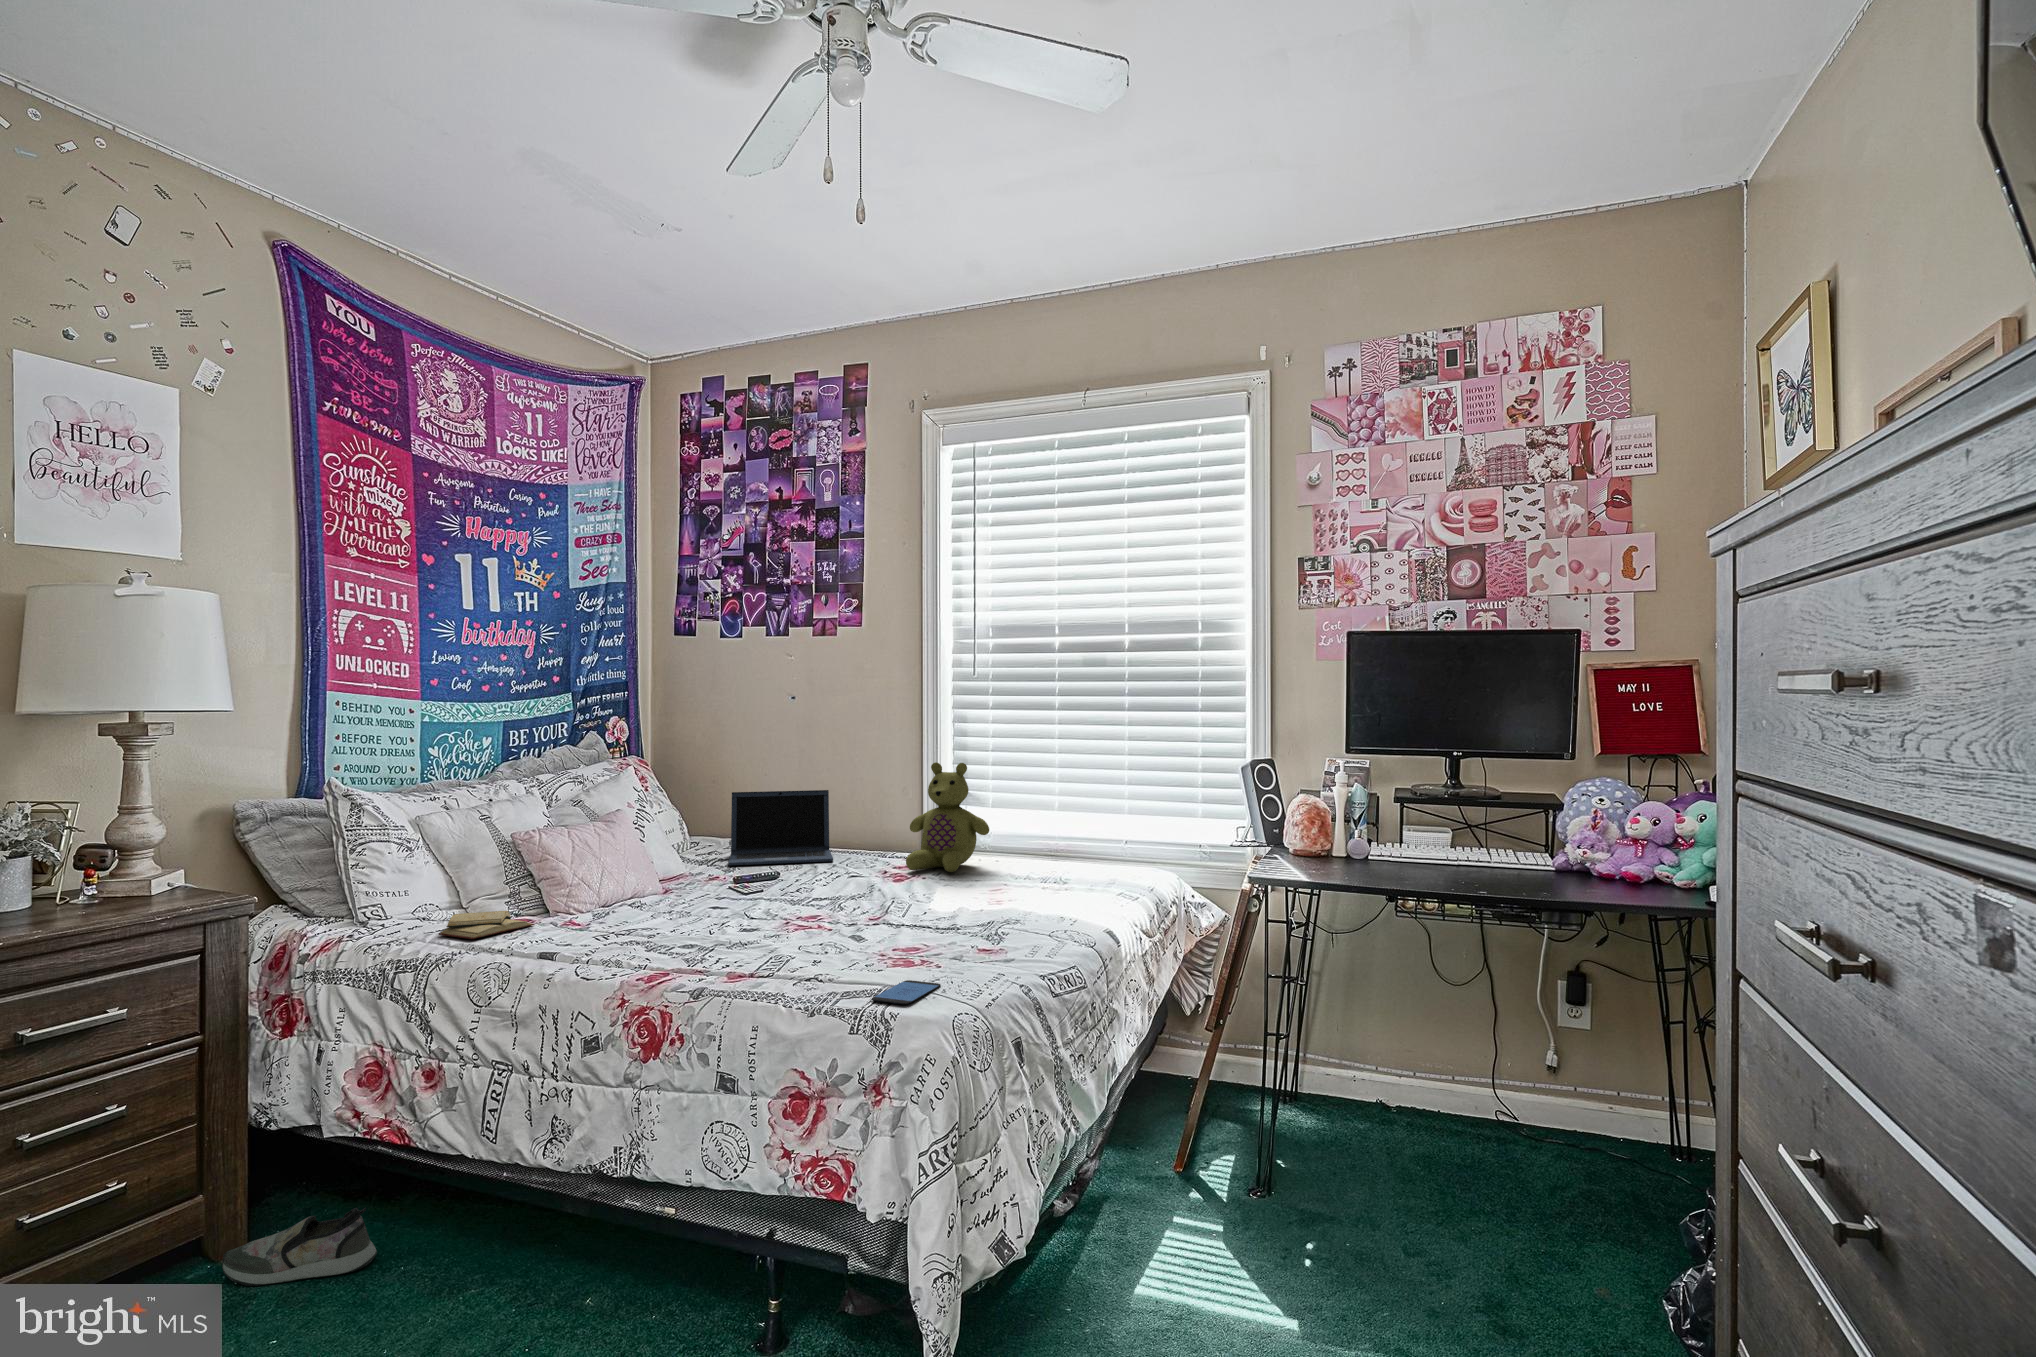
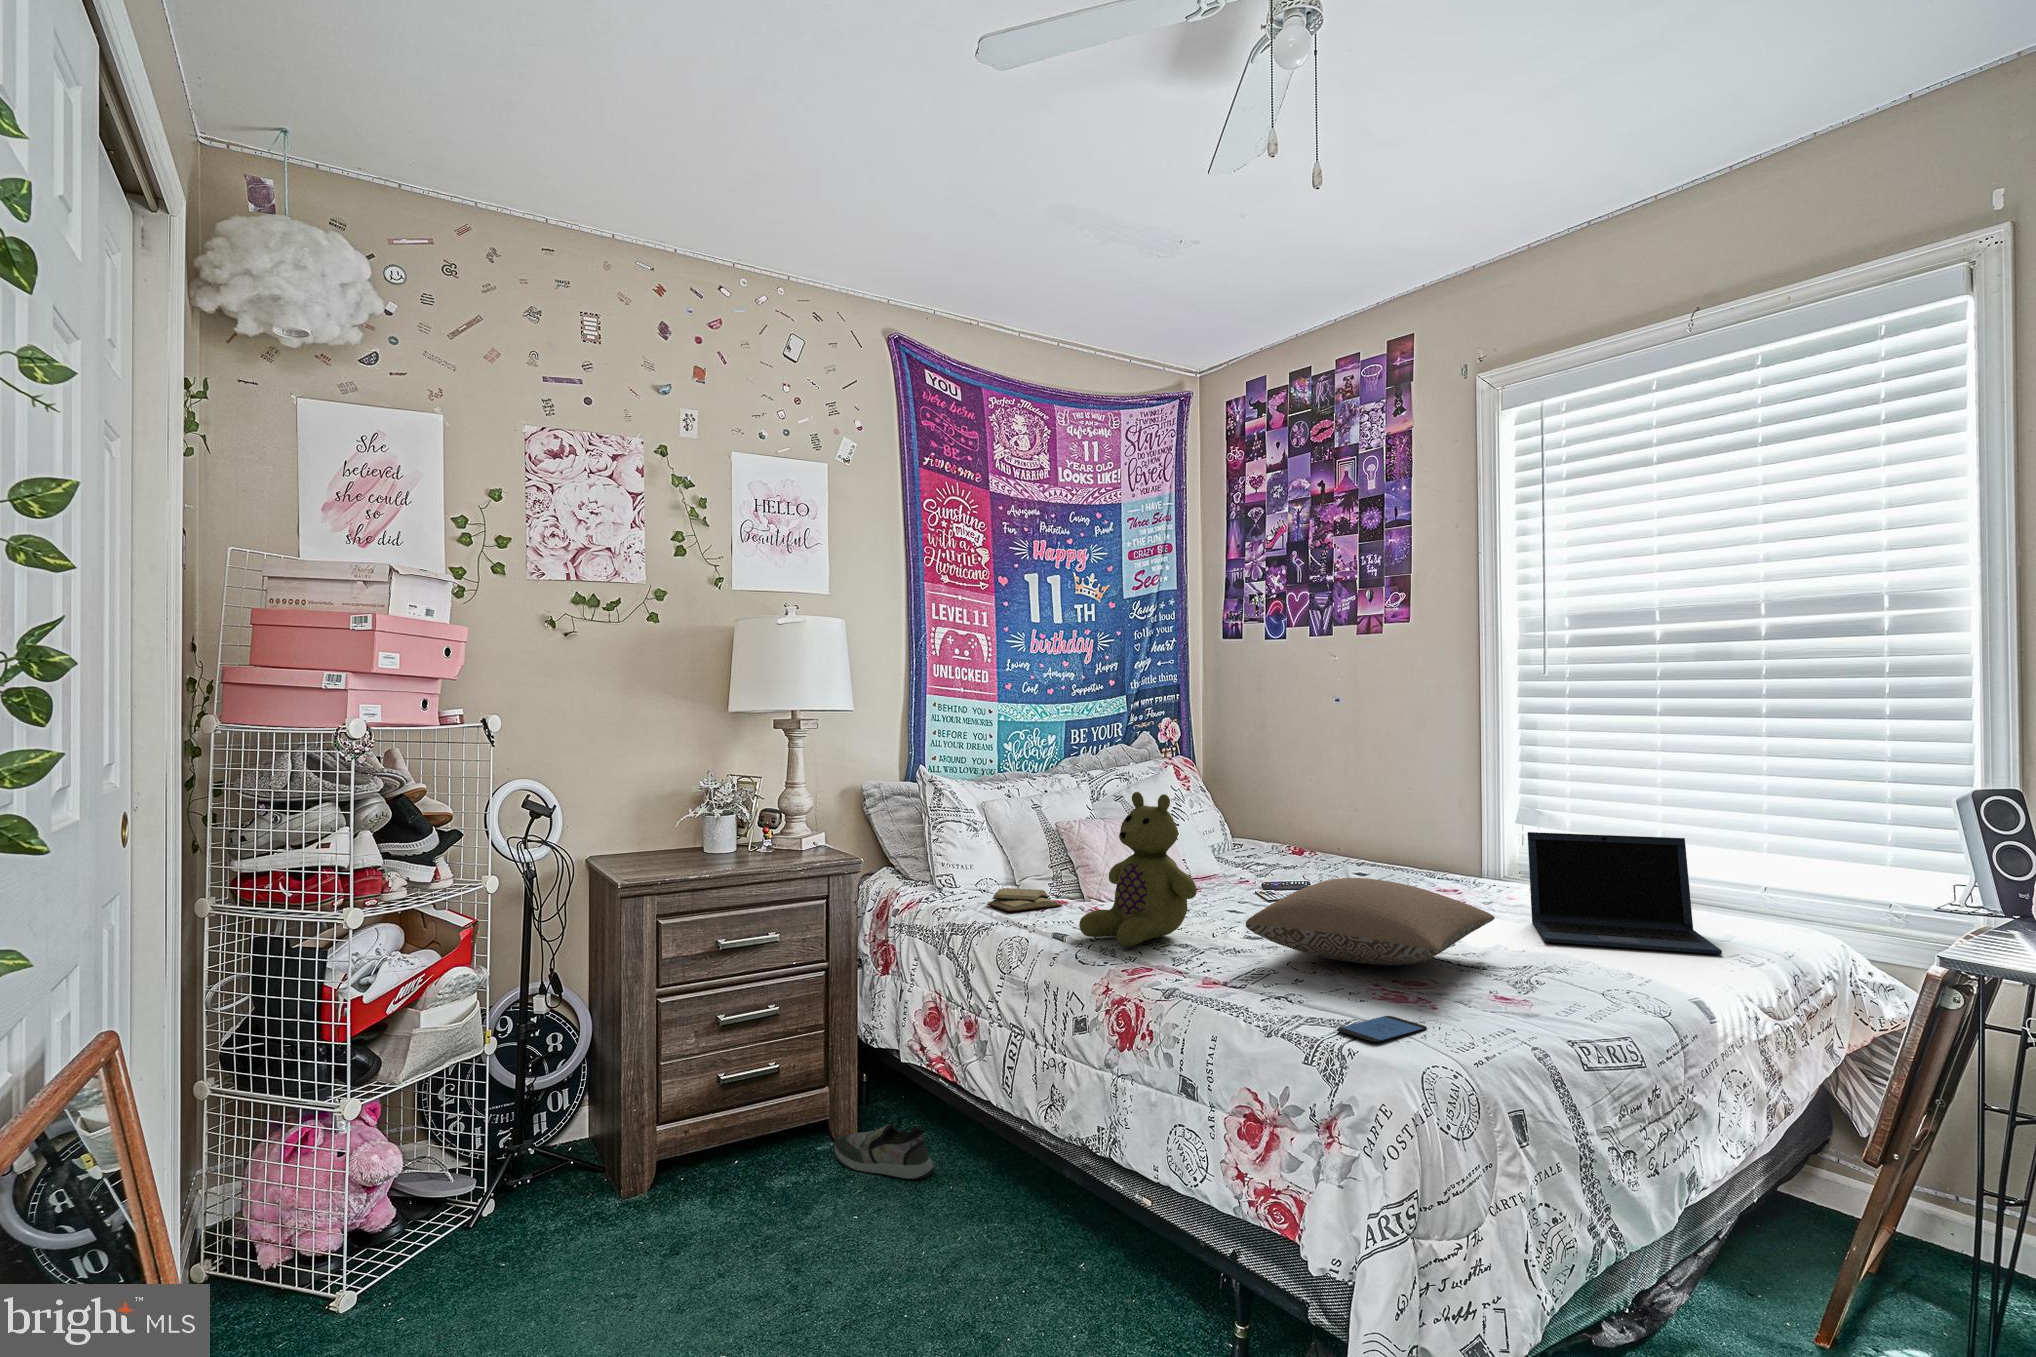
stuffed bear: present [906,762,989,872] -> present [1079,792,1197,947]
laptop: present [729,790,833,865] -> present [1528,832,1722,954]
pillow: none [763,864,964,939] -> present [1246,878,1495,965]

